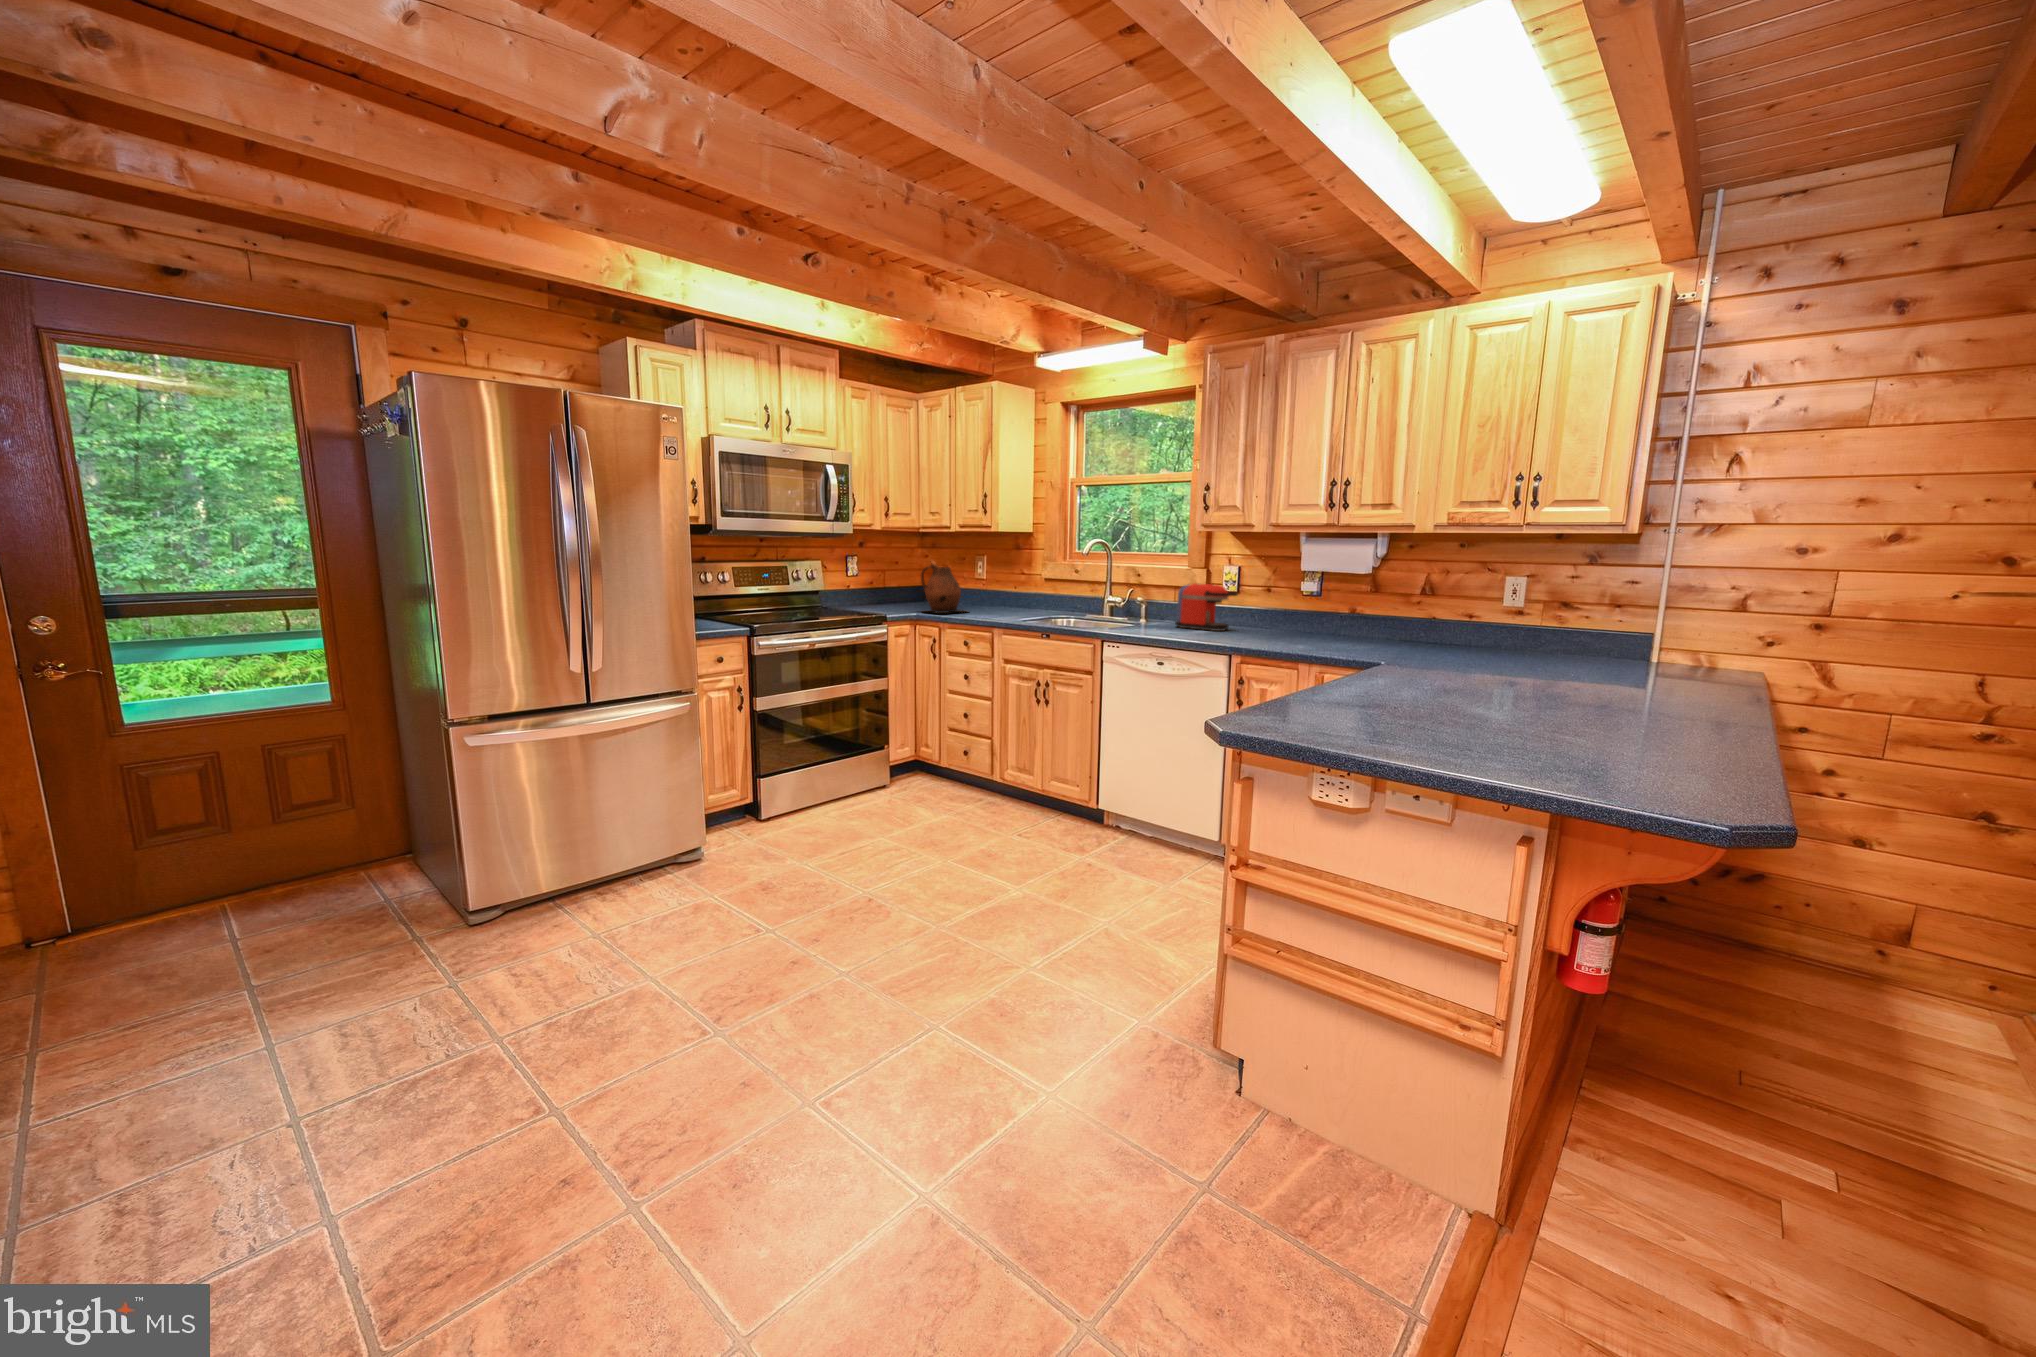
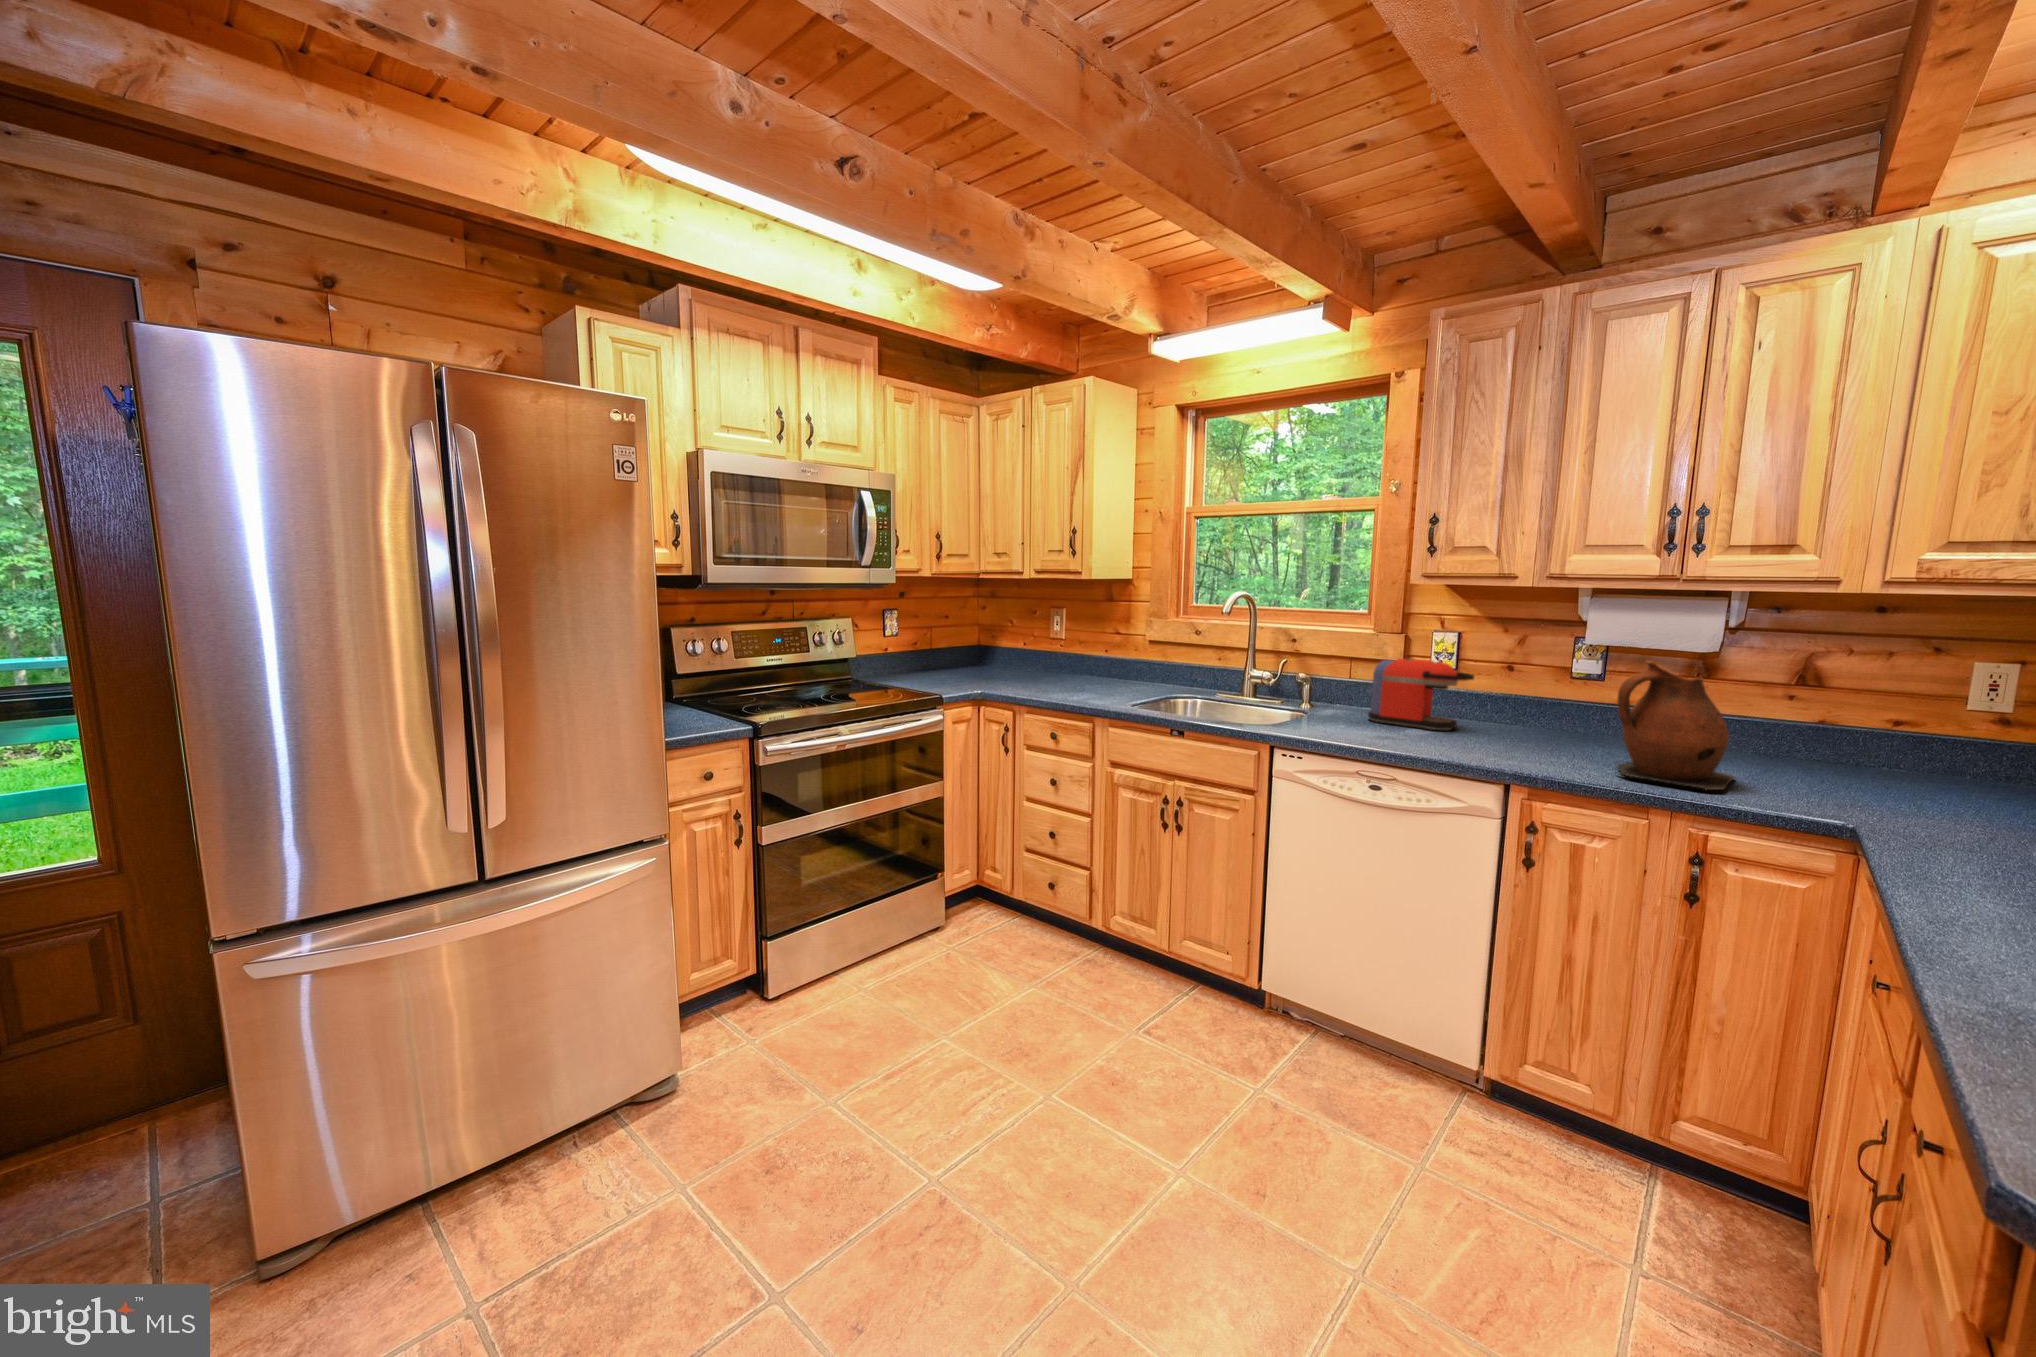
ceramic pitcher: present [920,560,965,613] -> present [1617,661,1734,791]

